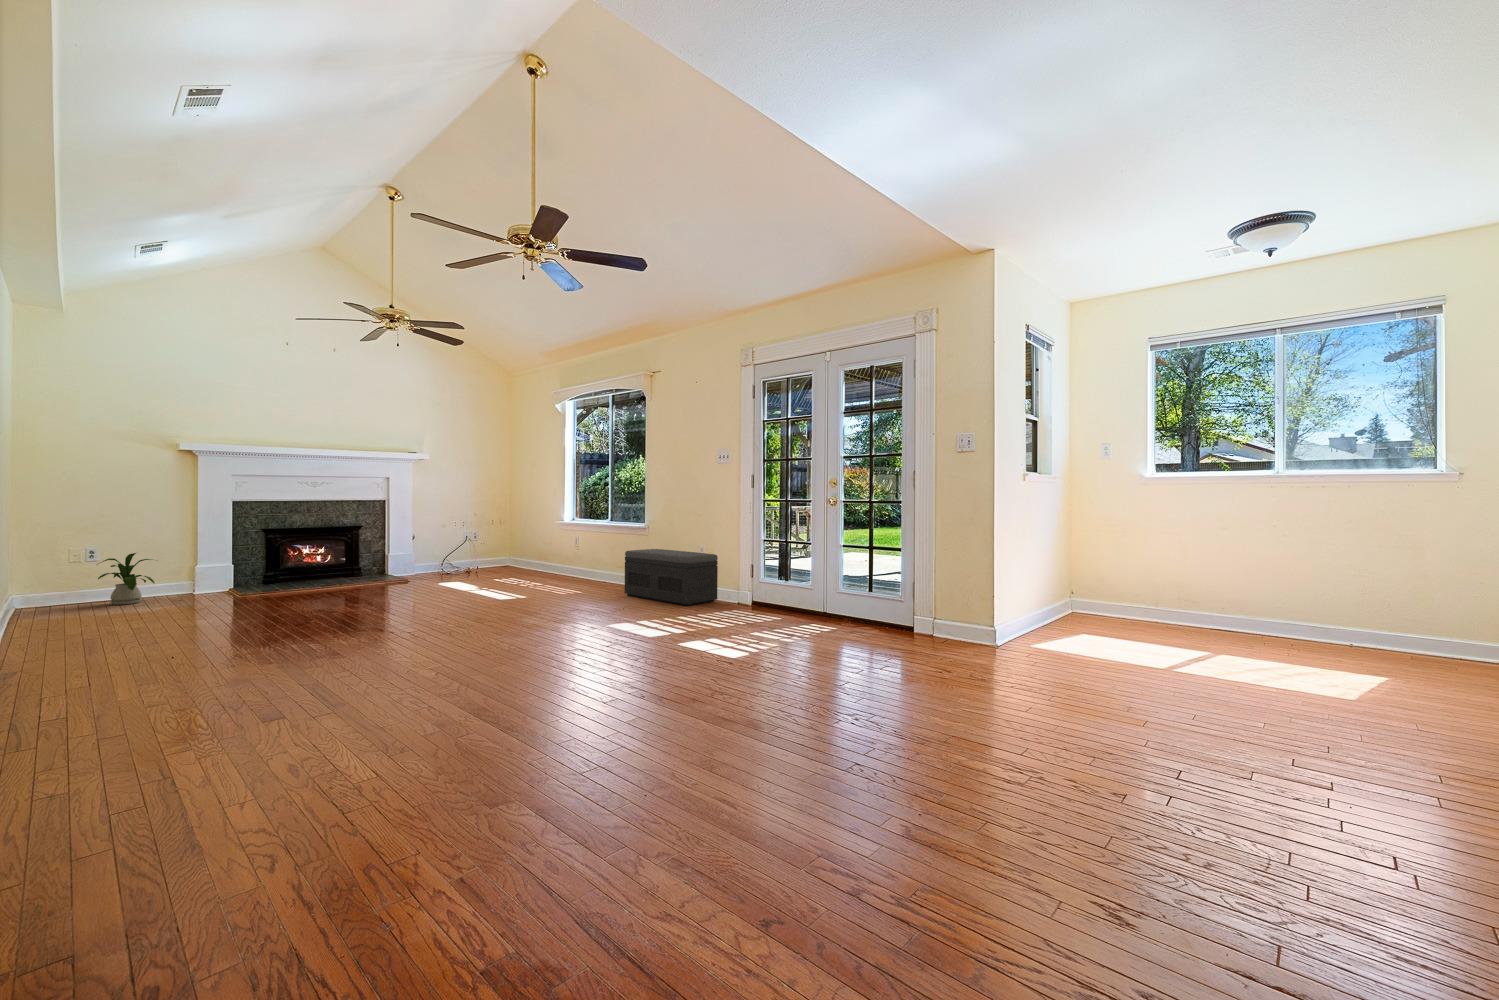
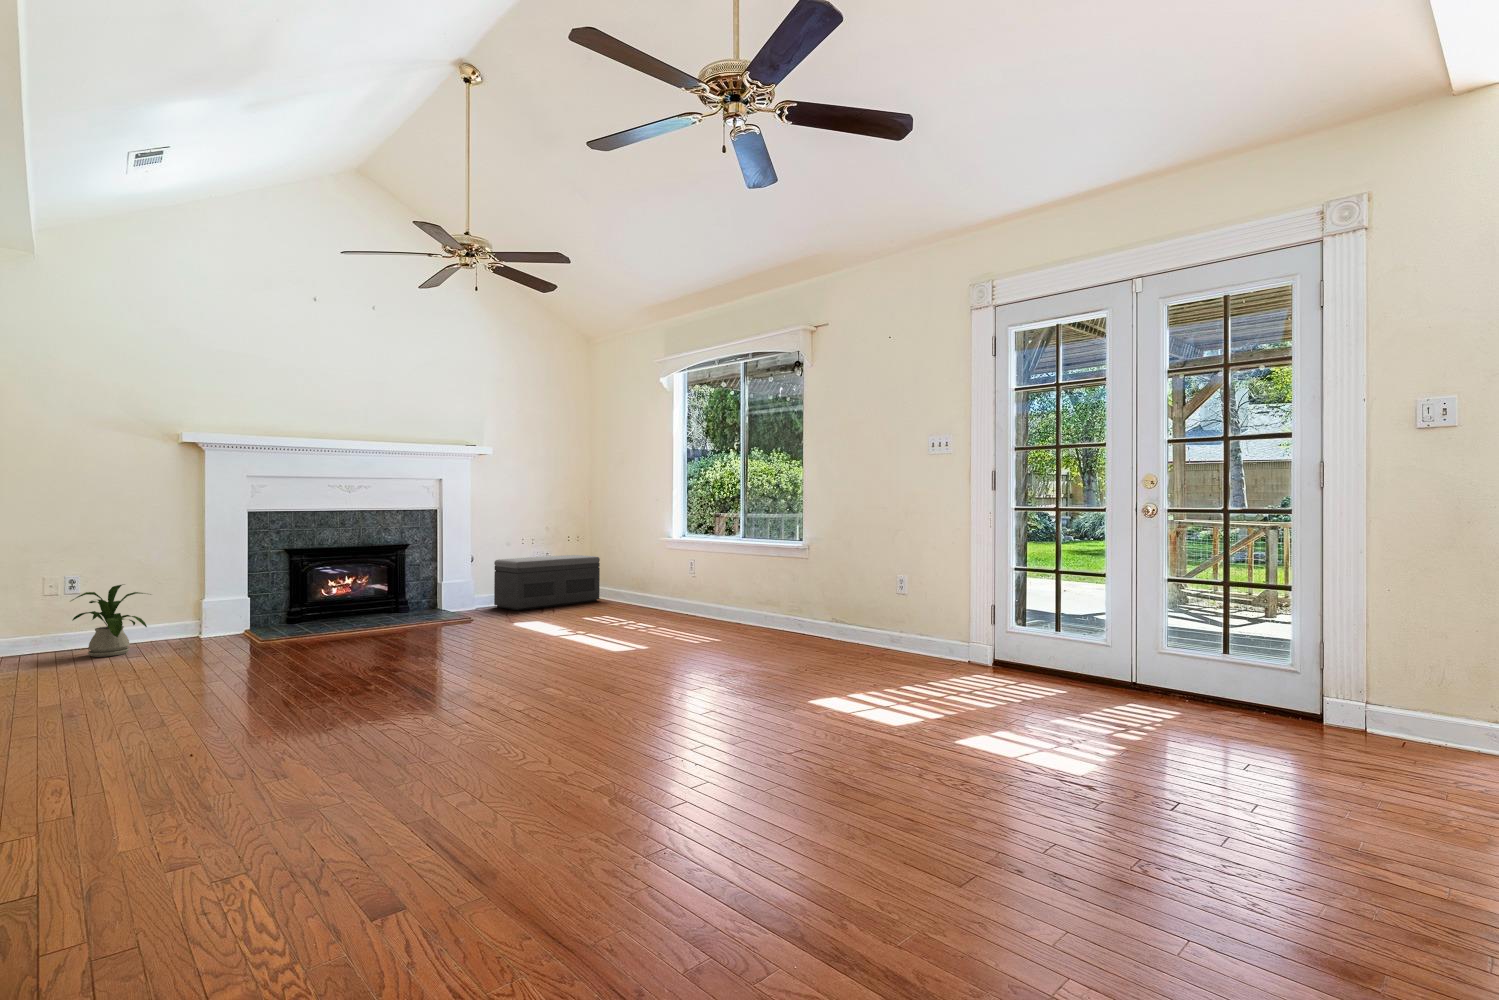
storage bench: present [625,549,718,606] -> present [494,555,600,610]

